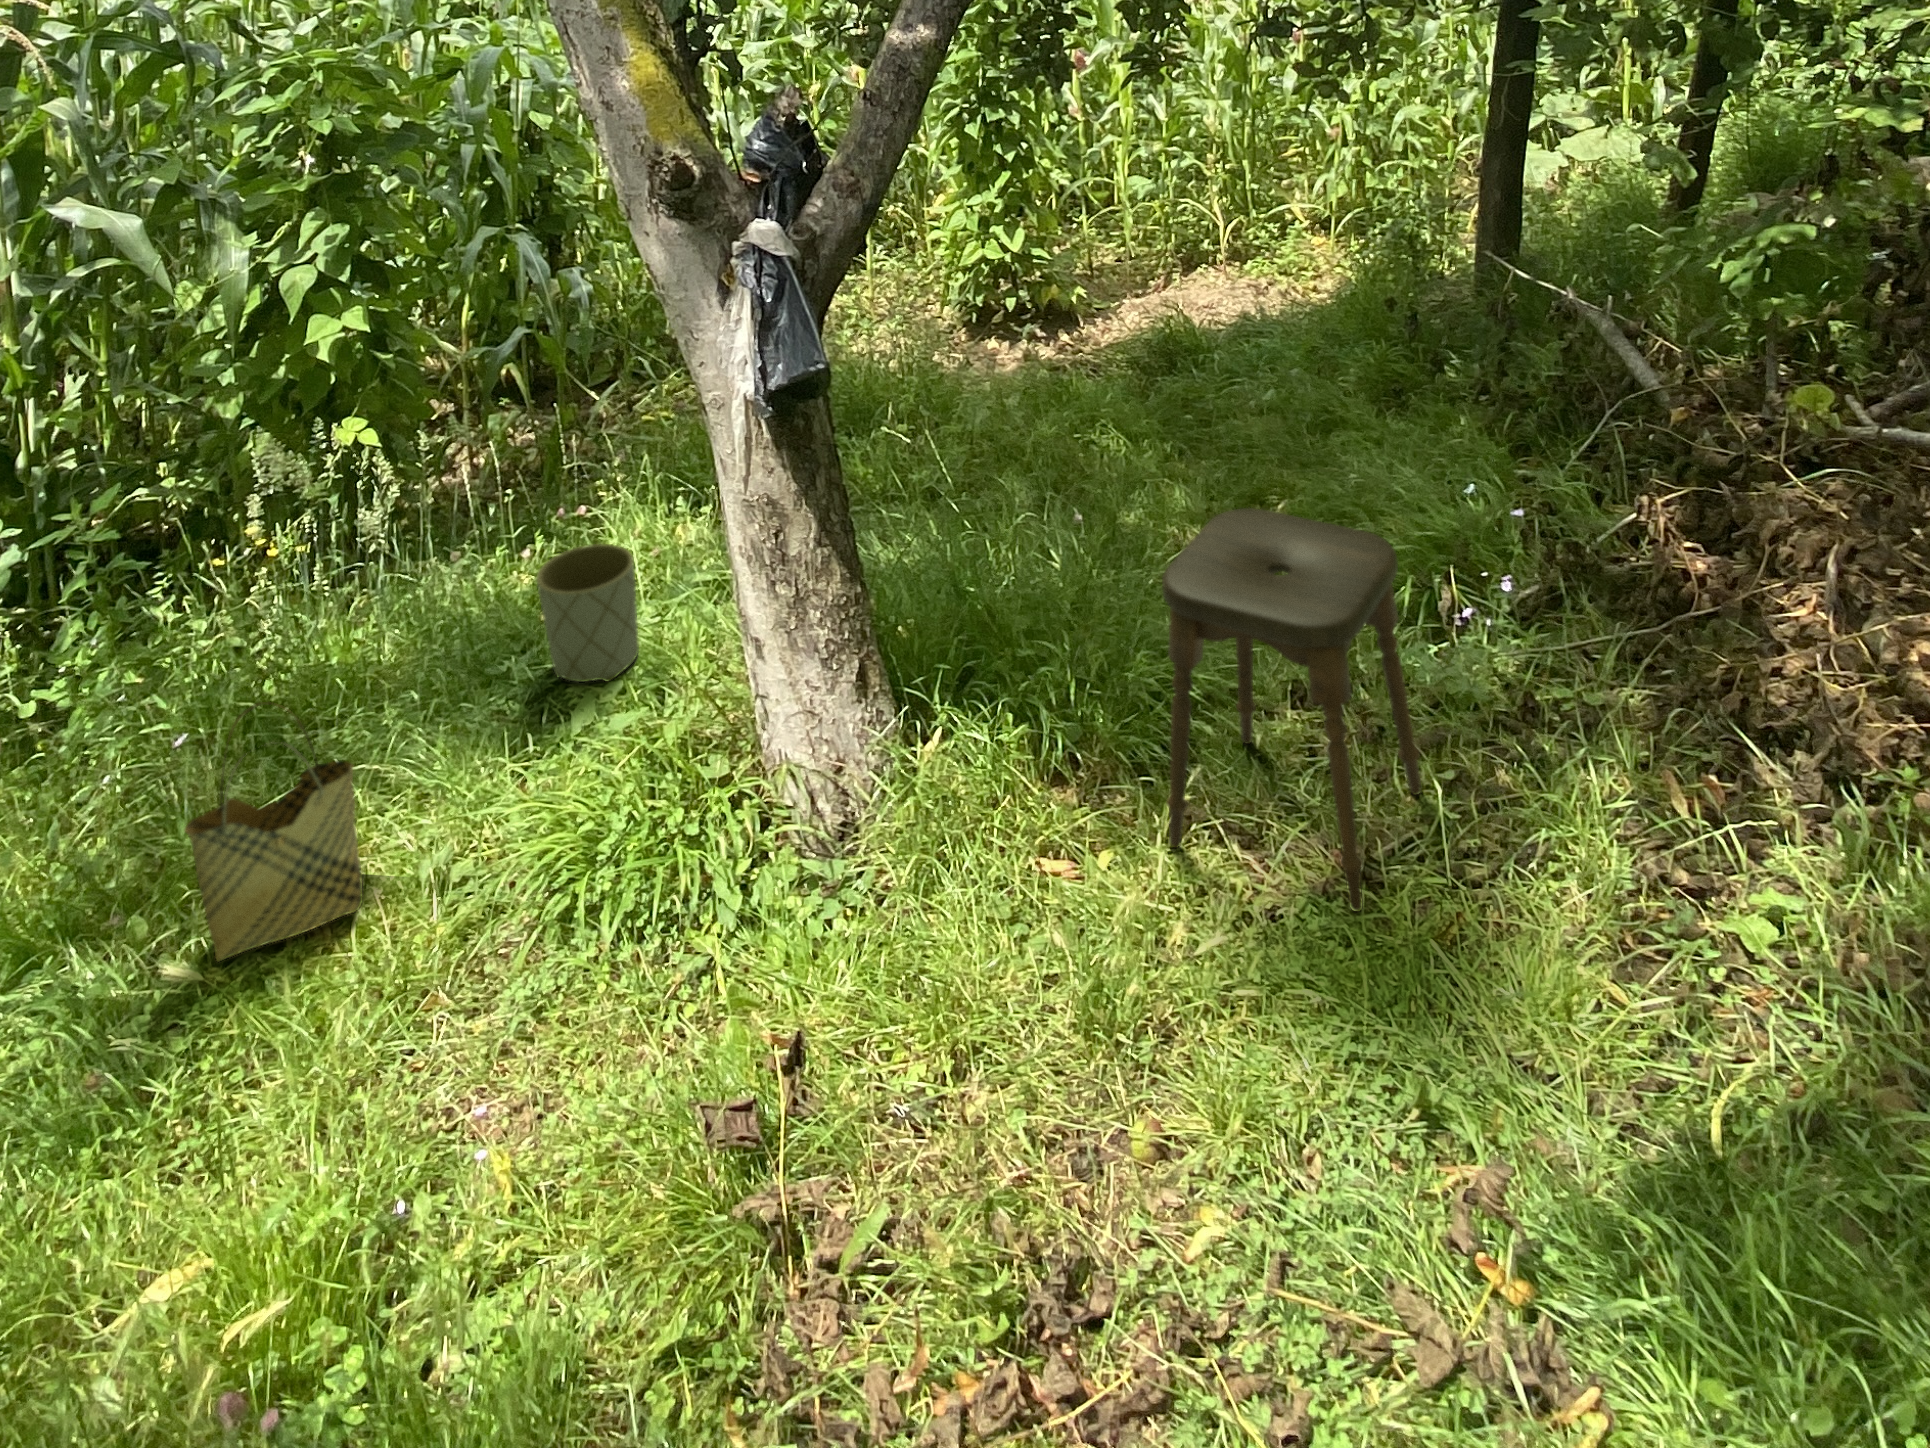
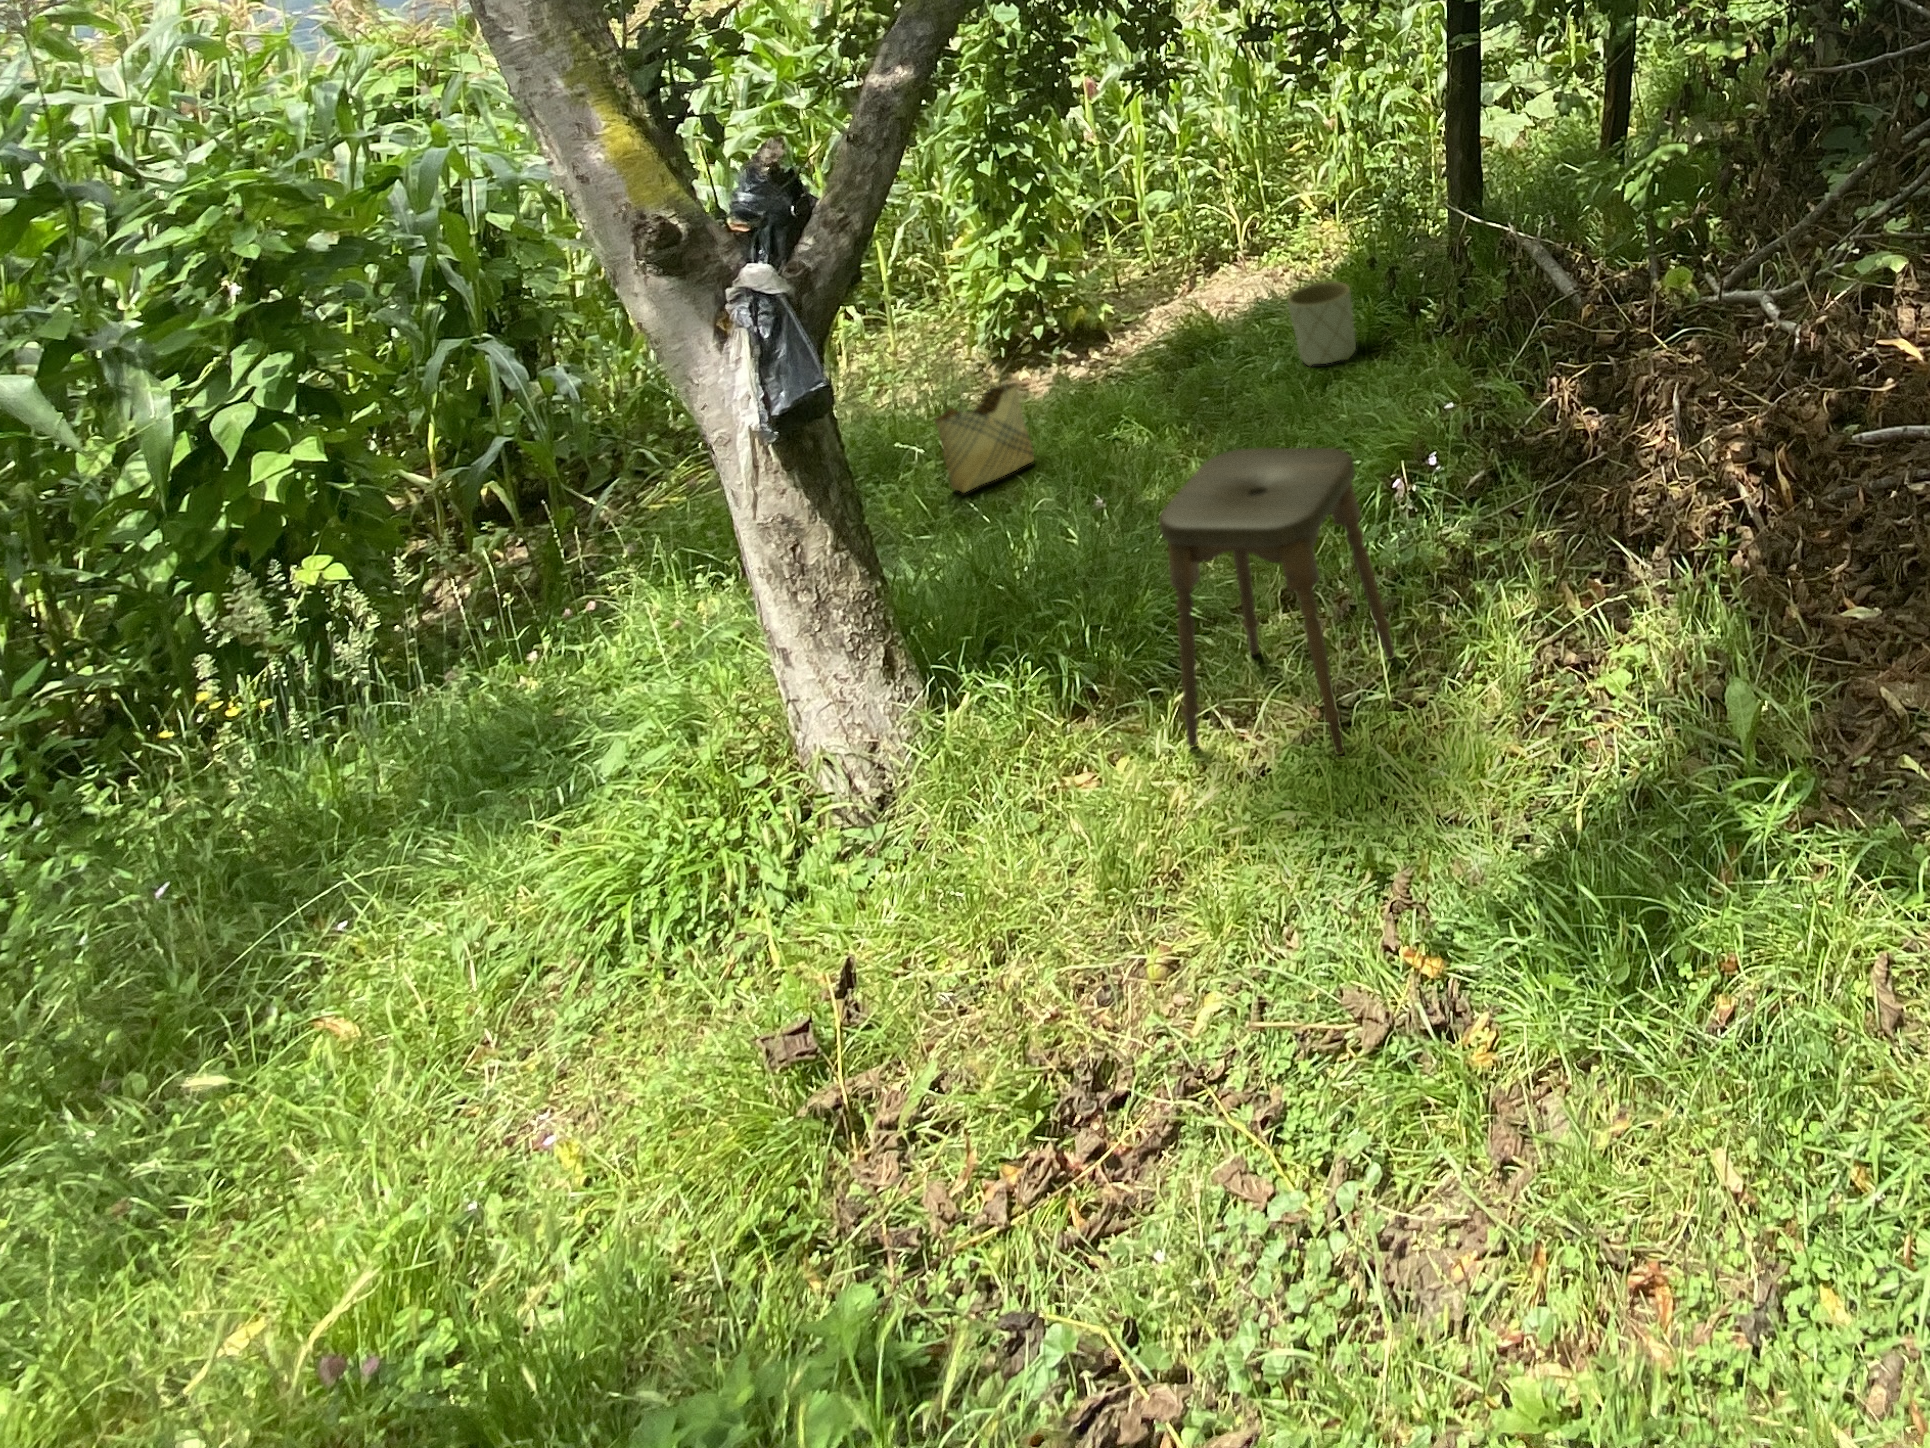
planter: present [537,544,639,682] -> present [1287,281,1356,366]
woven basket: present [185,702,363,961] -> present [934,358,1034,493]

